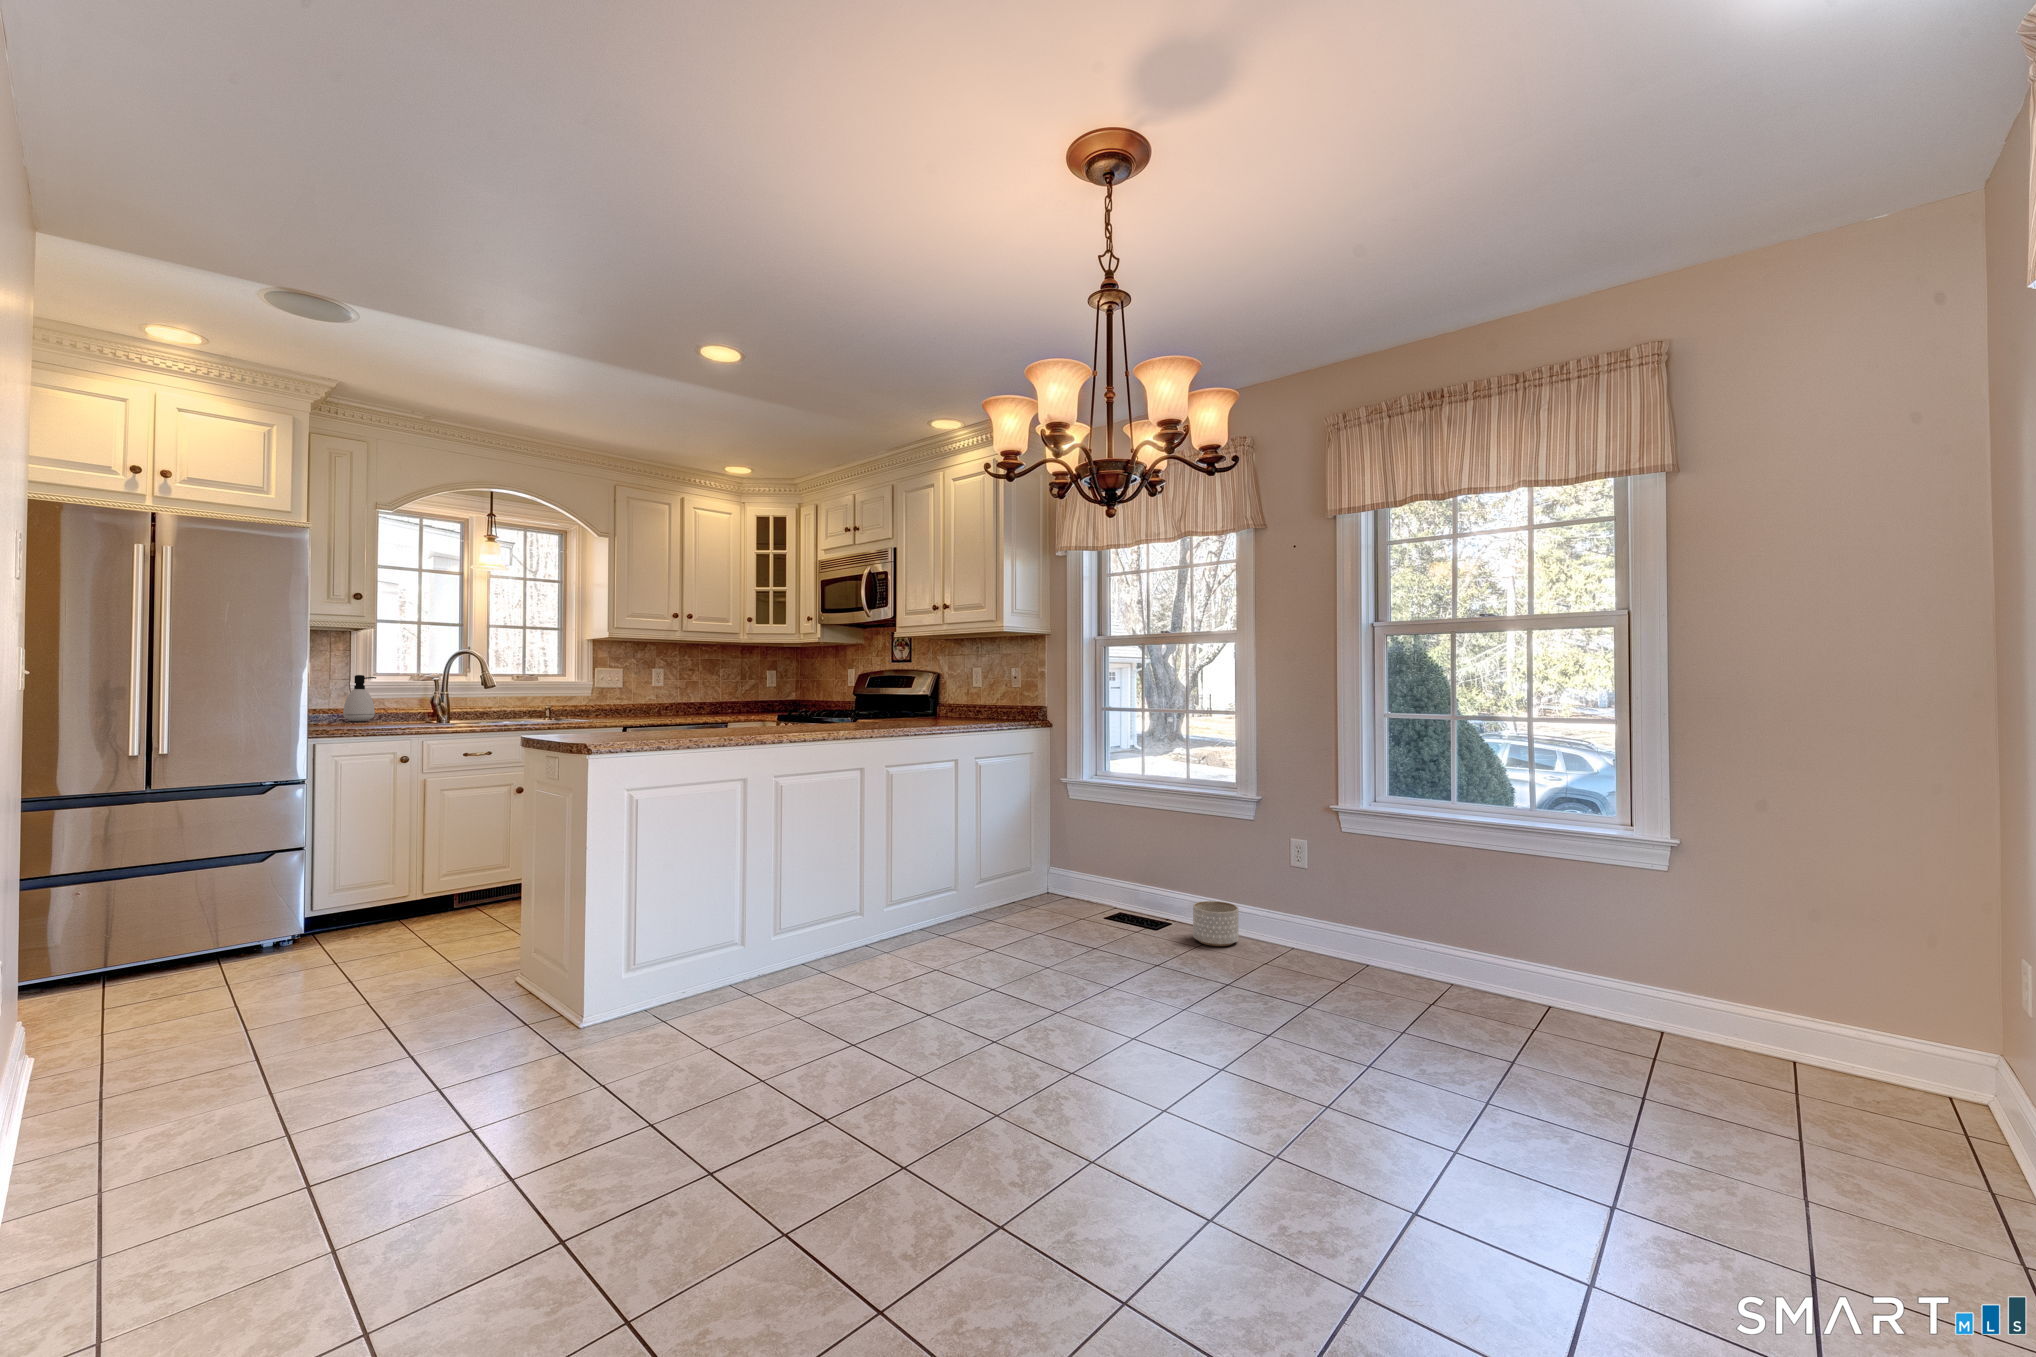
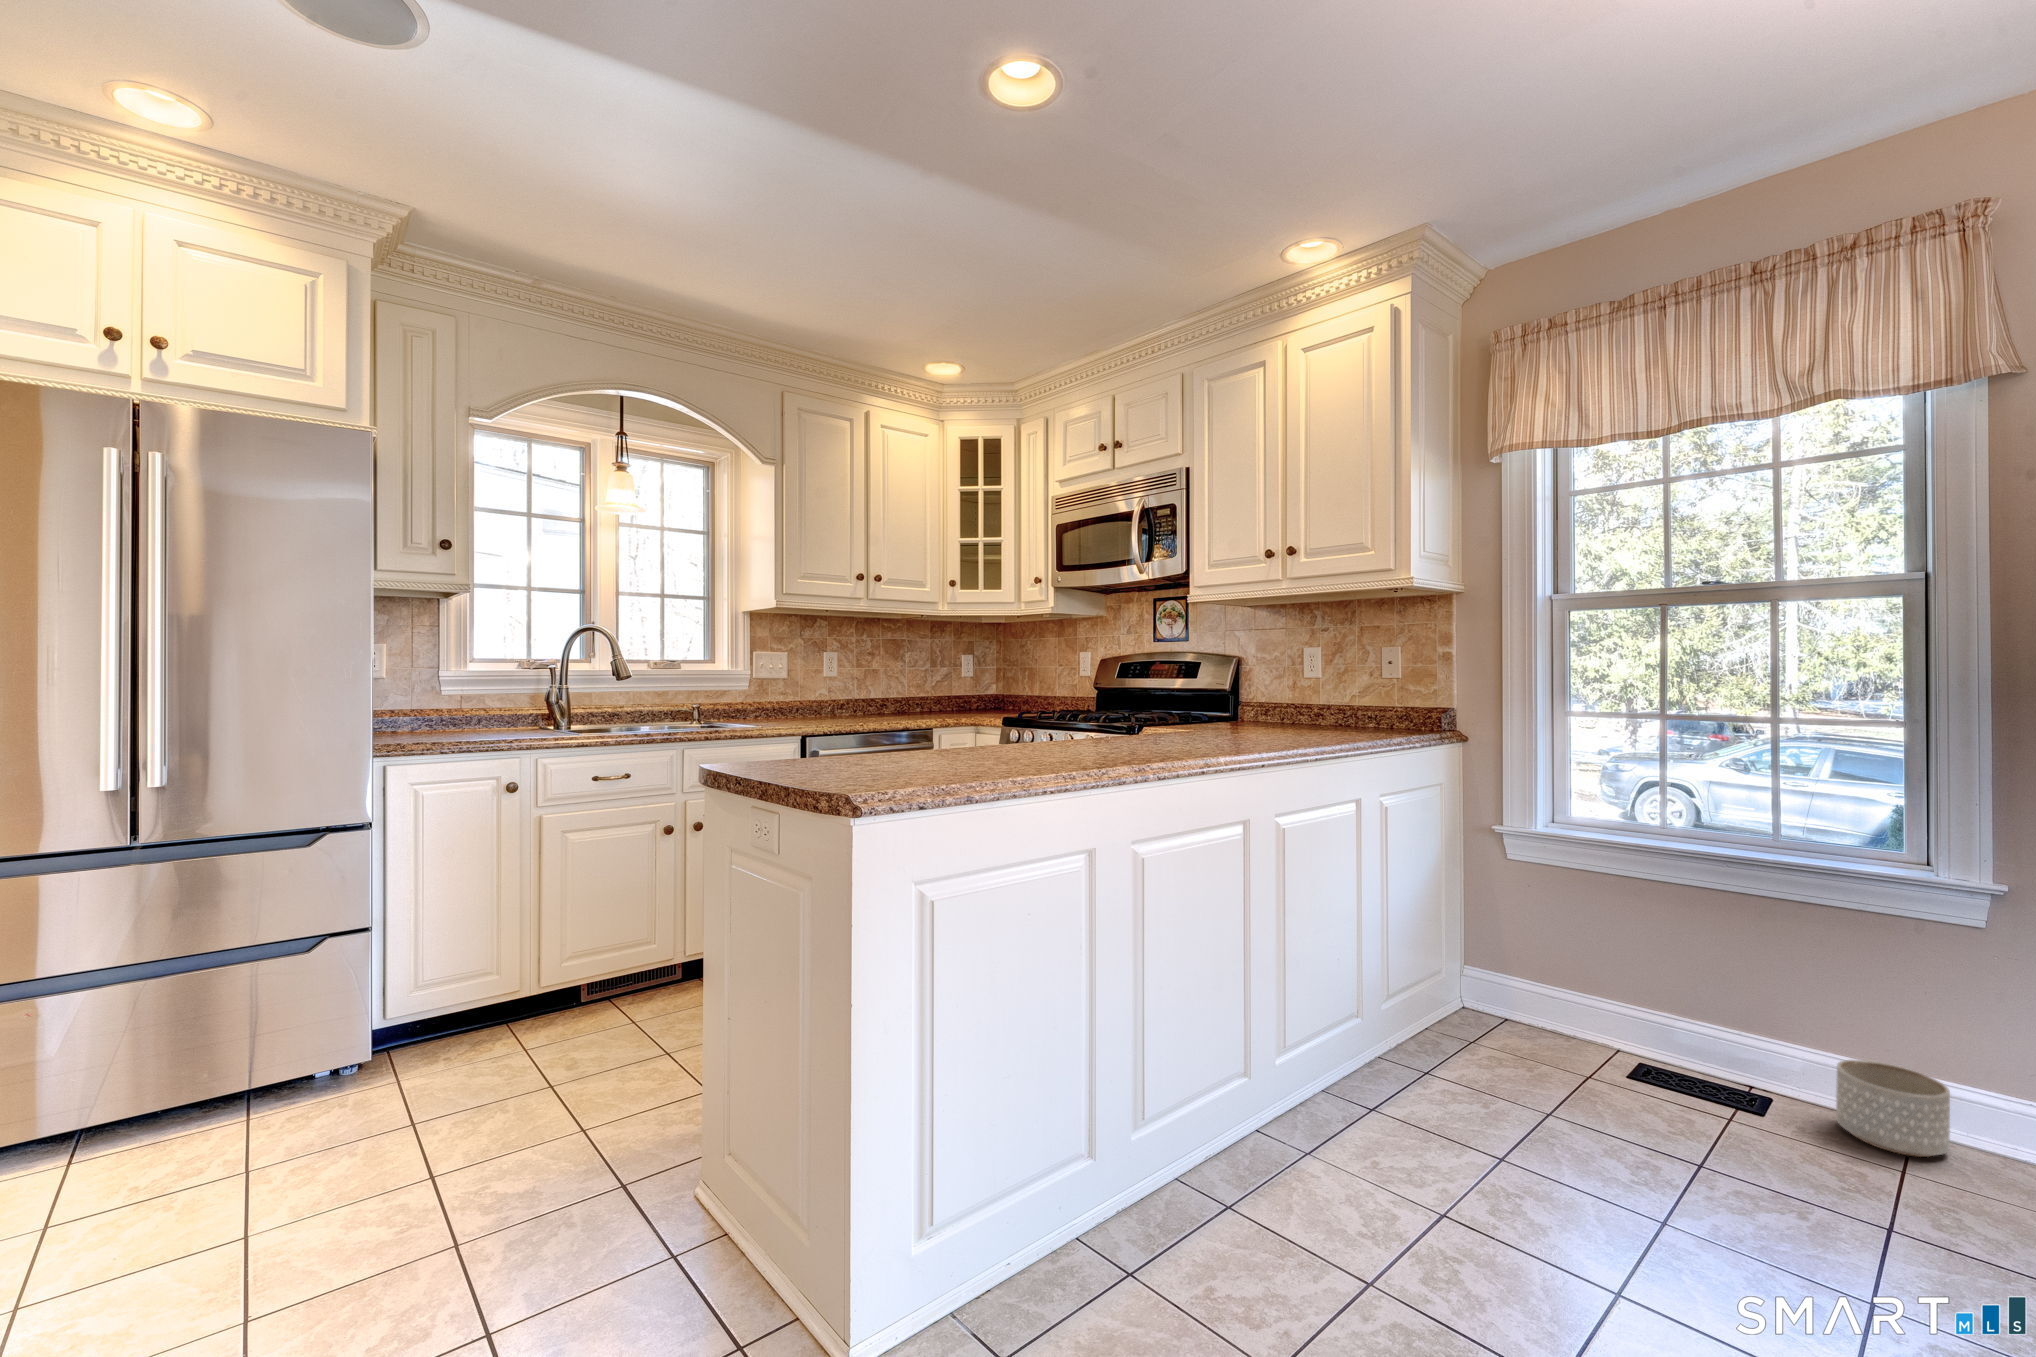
soap dispenser: present [343,675,376,721] -> none [429,660,473,727]

